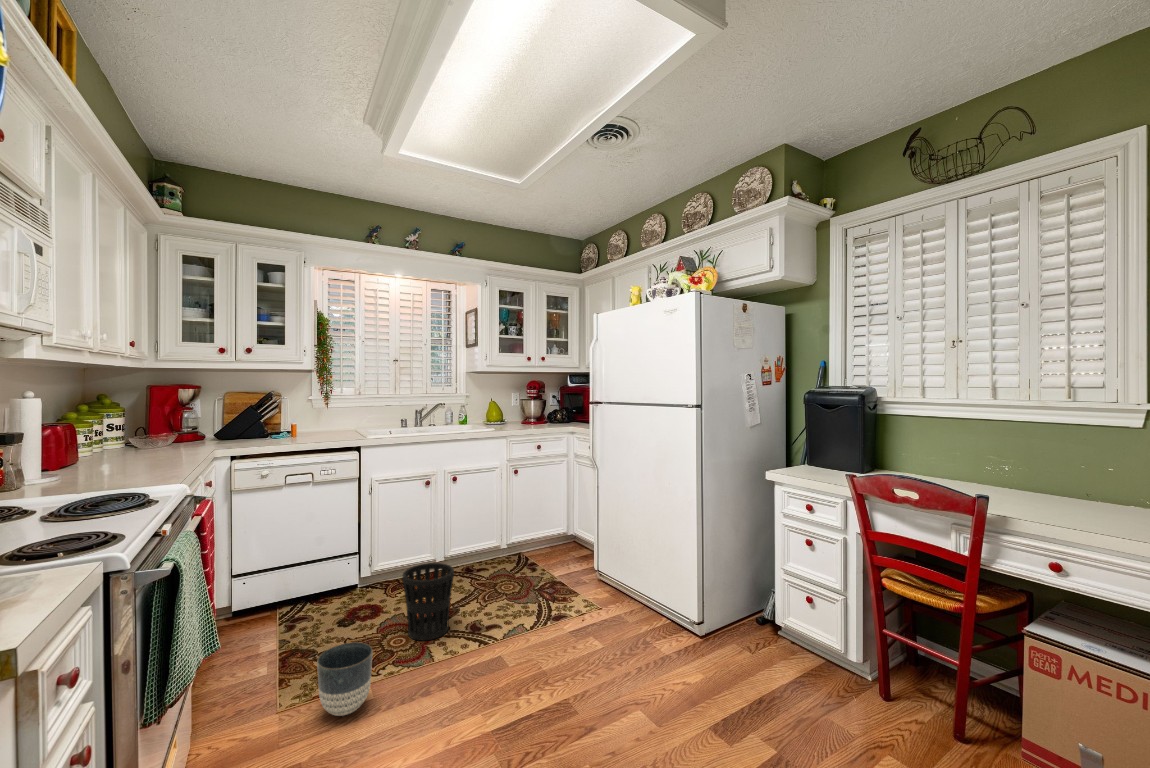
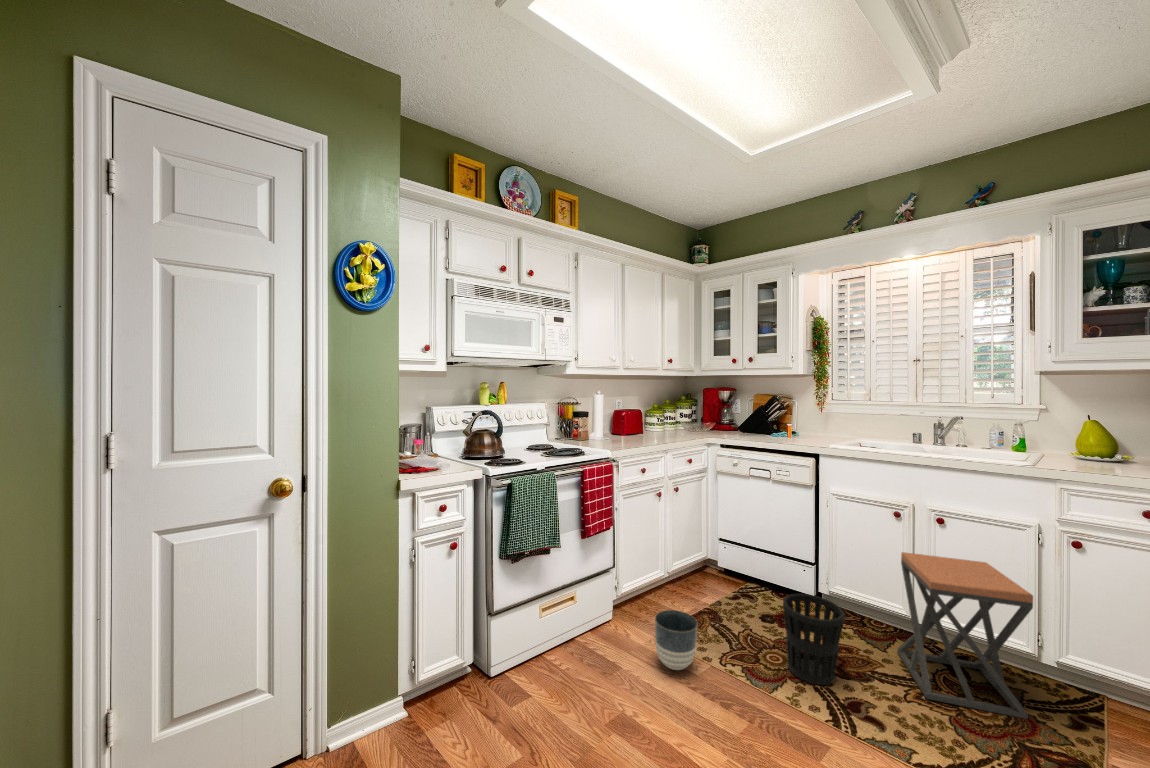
stool: none [446,495,524,599] -> present [897,552,1033,719]

